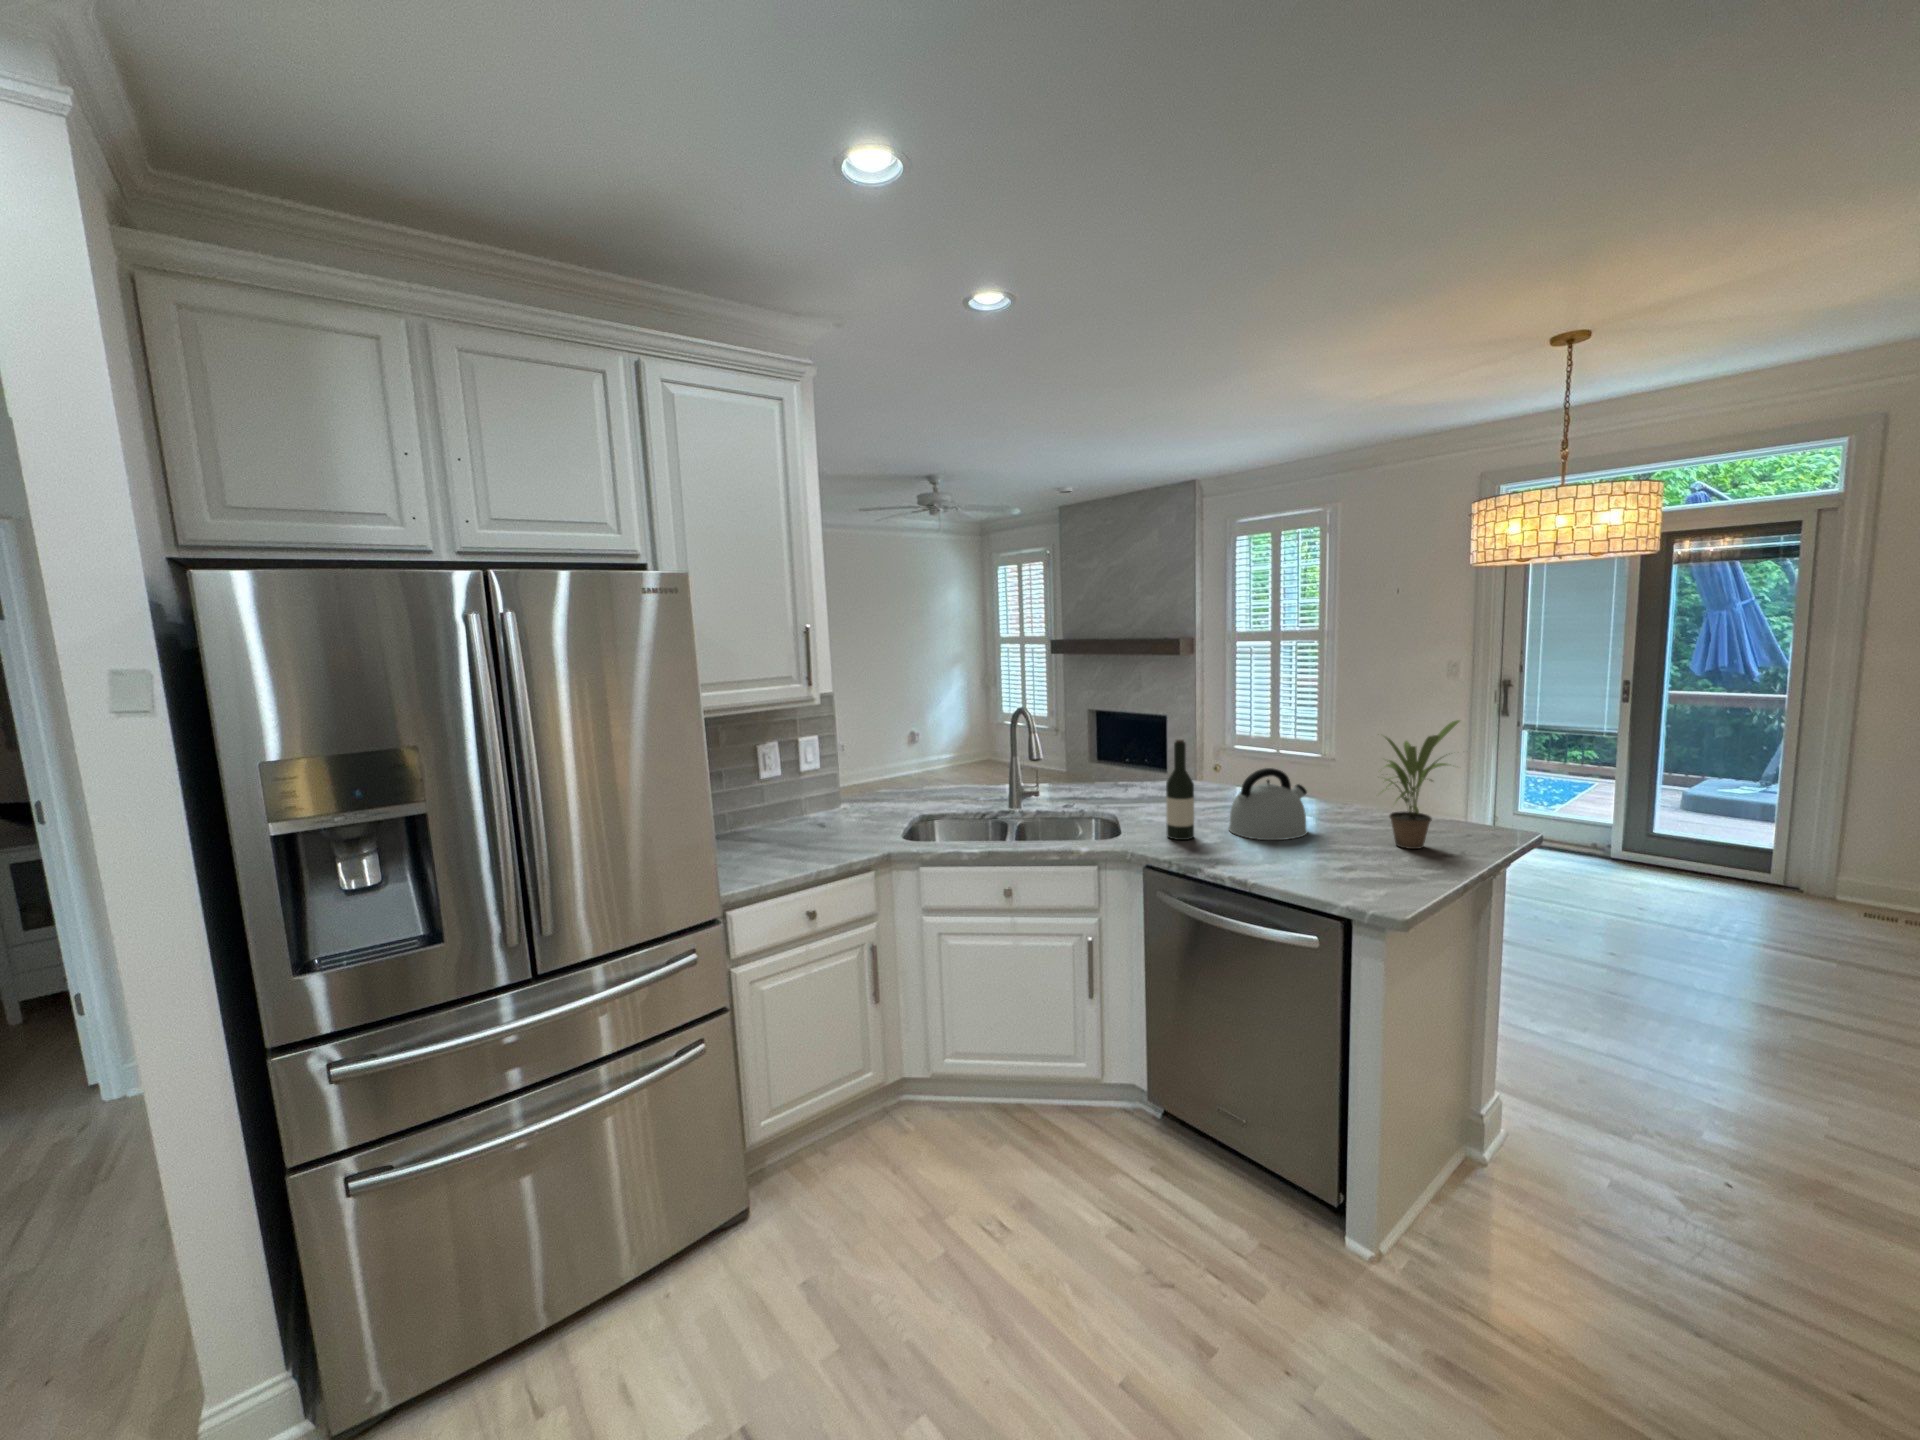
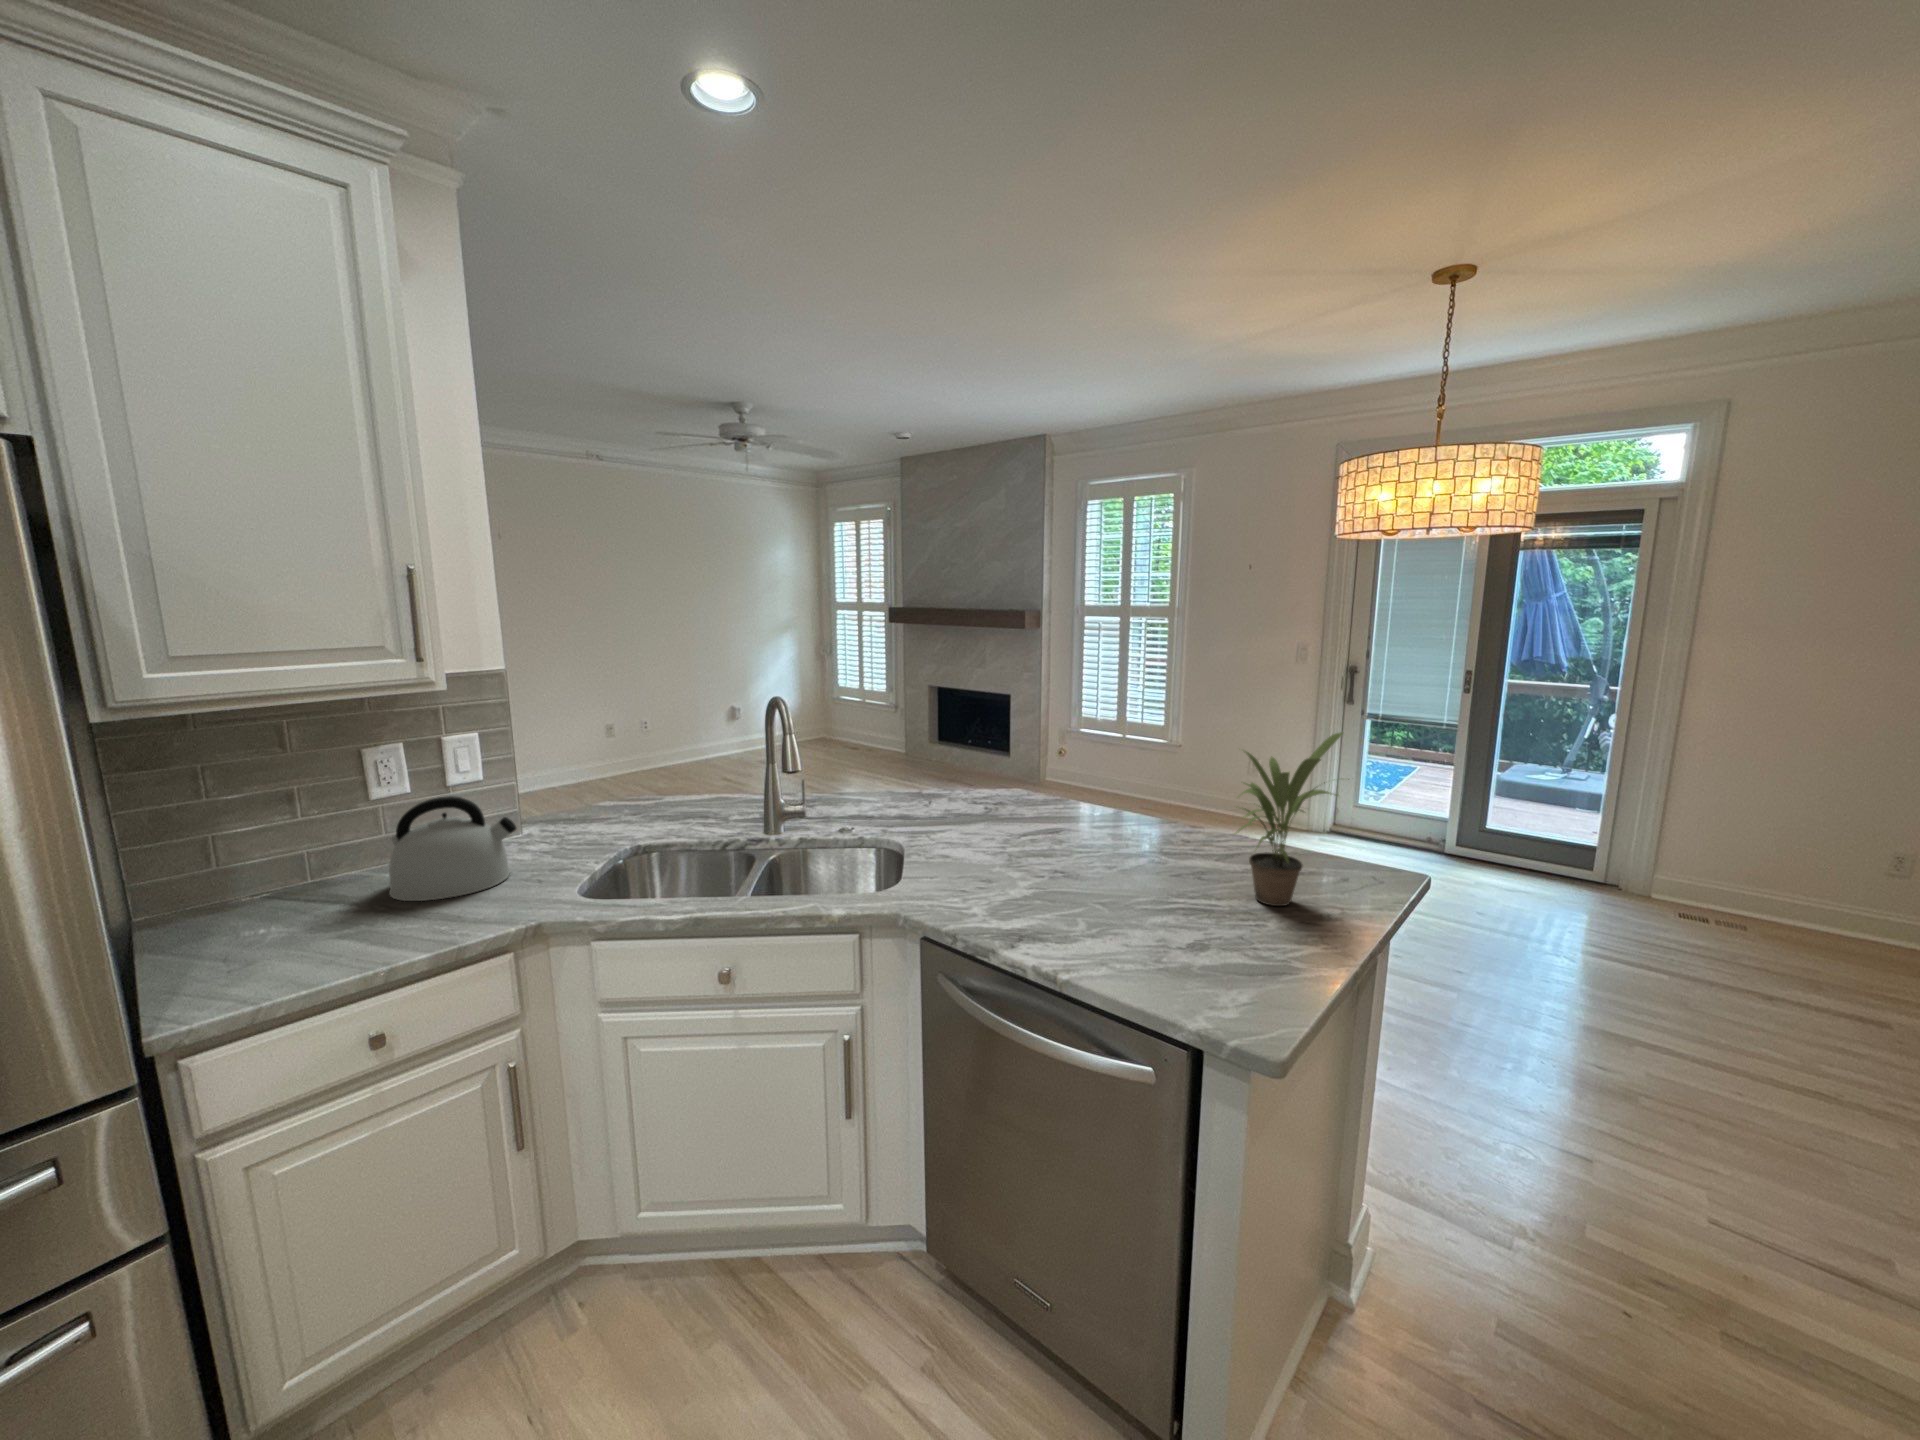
wine bottle: present [1166,739,1194,840] -> none [960,751,997,892]
kettle: present [1229,768,1307,840] -> present [389,796,516,901]

